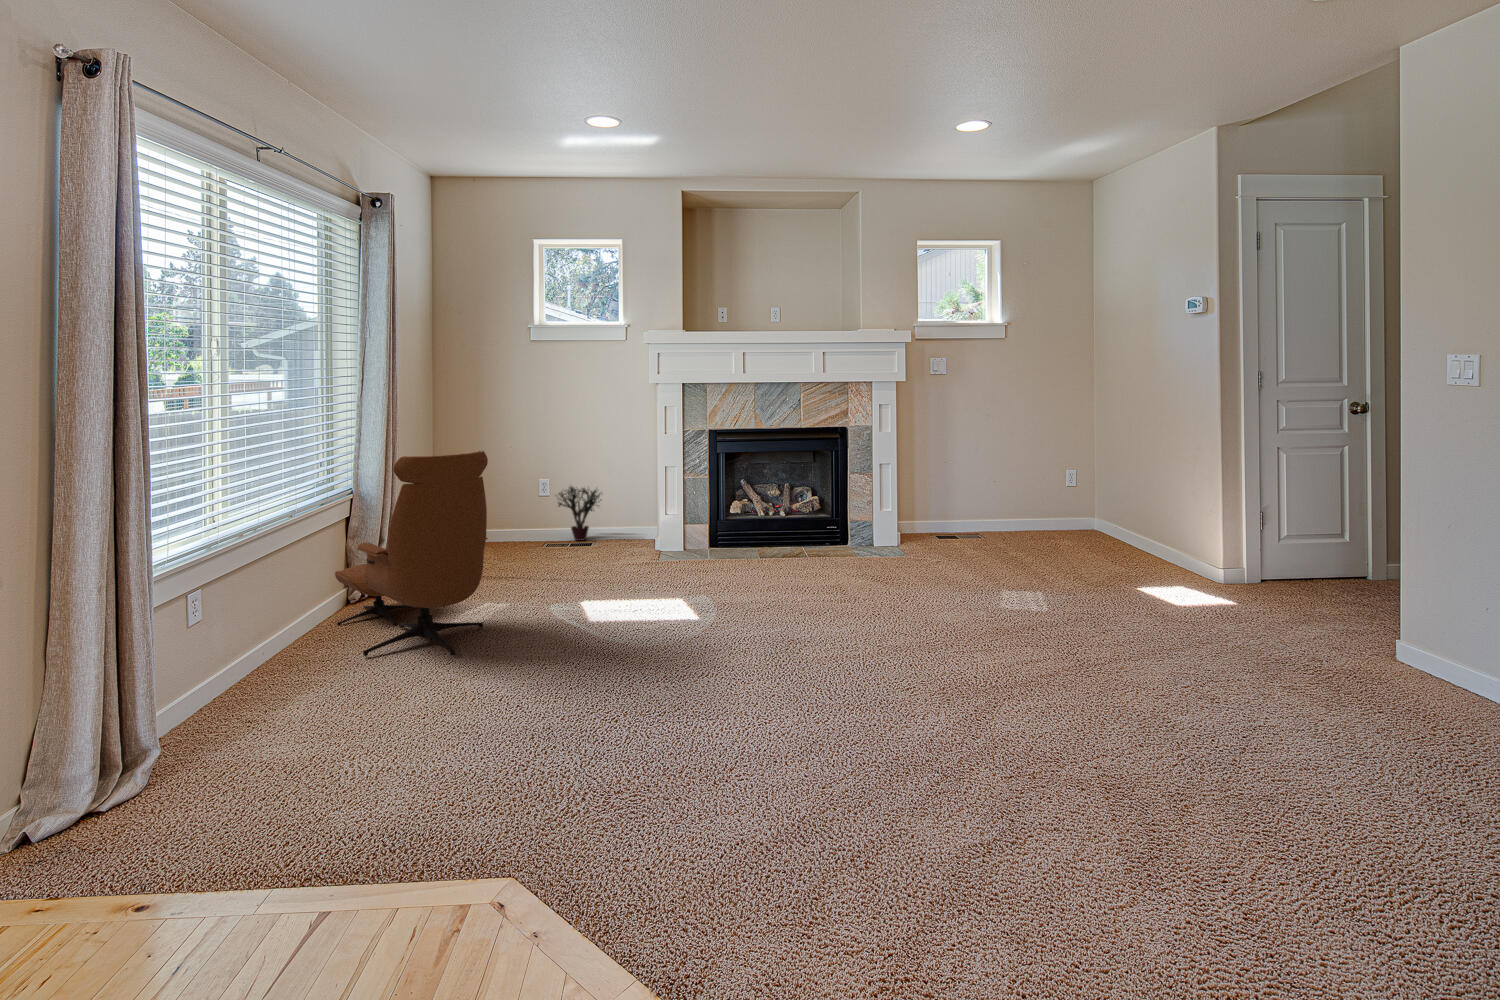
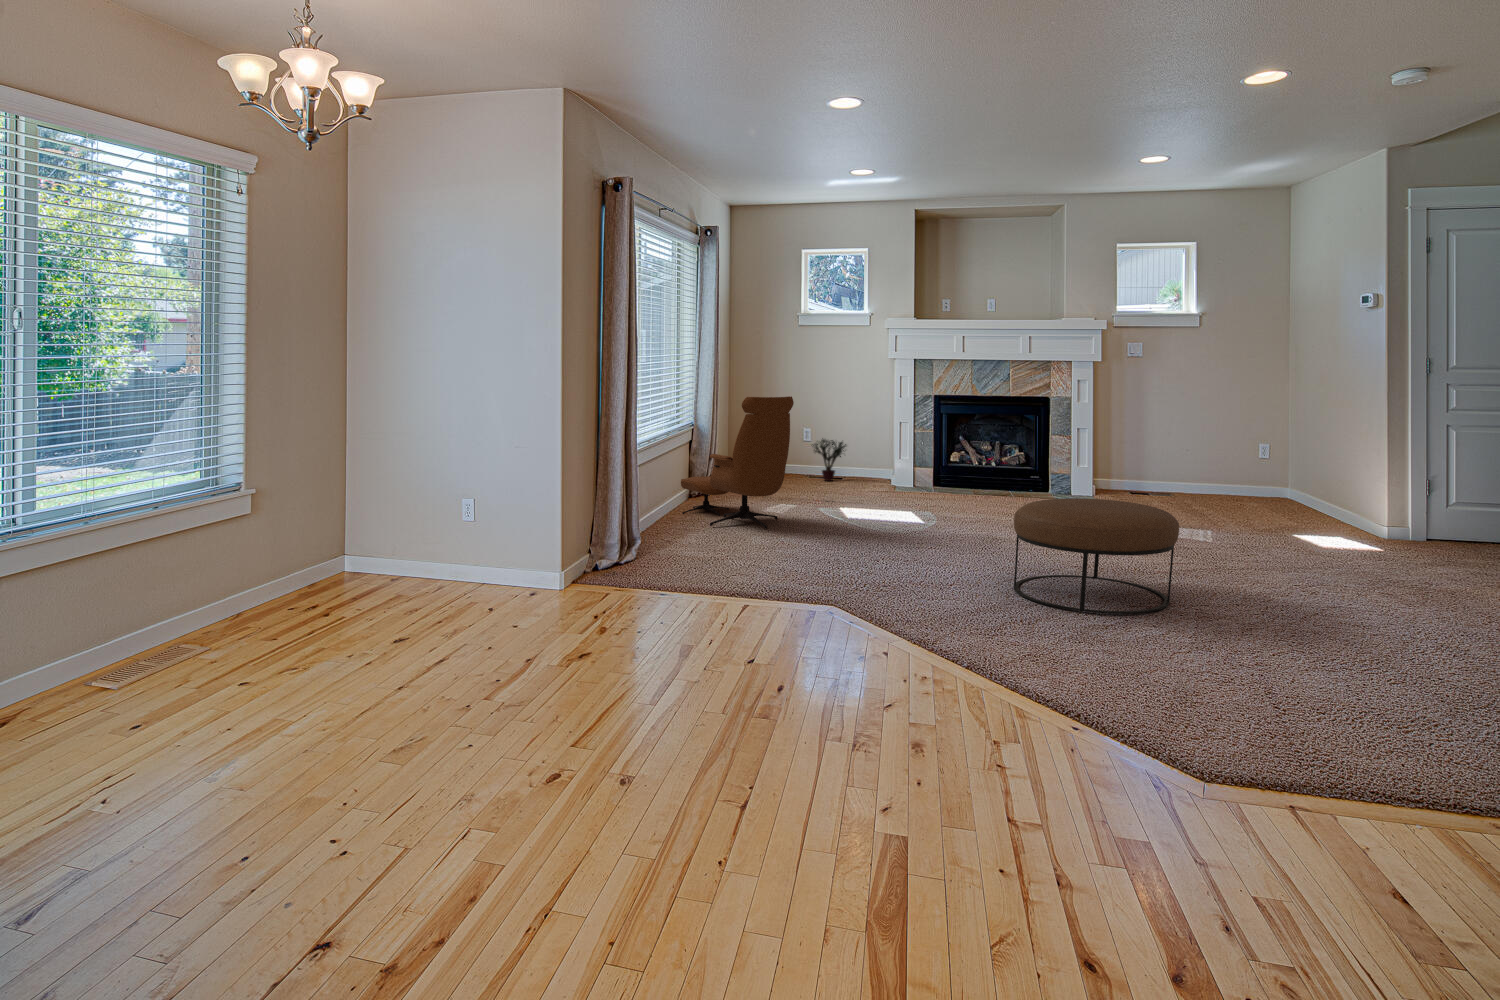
ottoman: none [829,624,1101,873] -> present [1014,498,1179,614]

